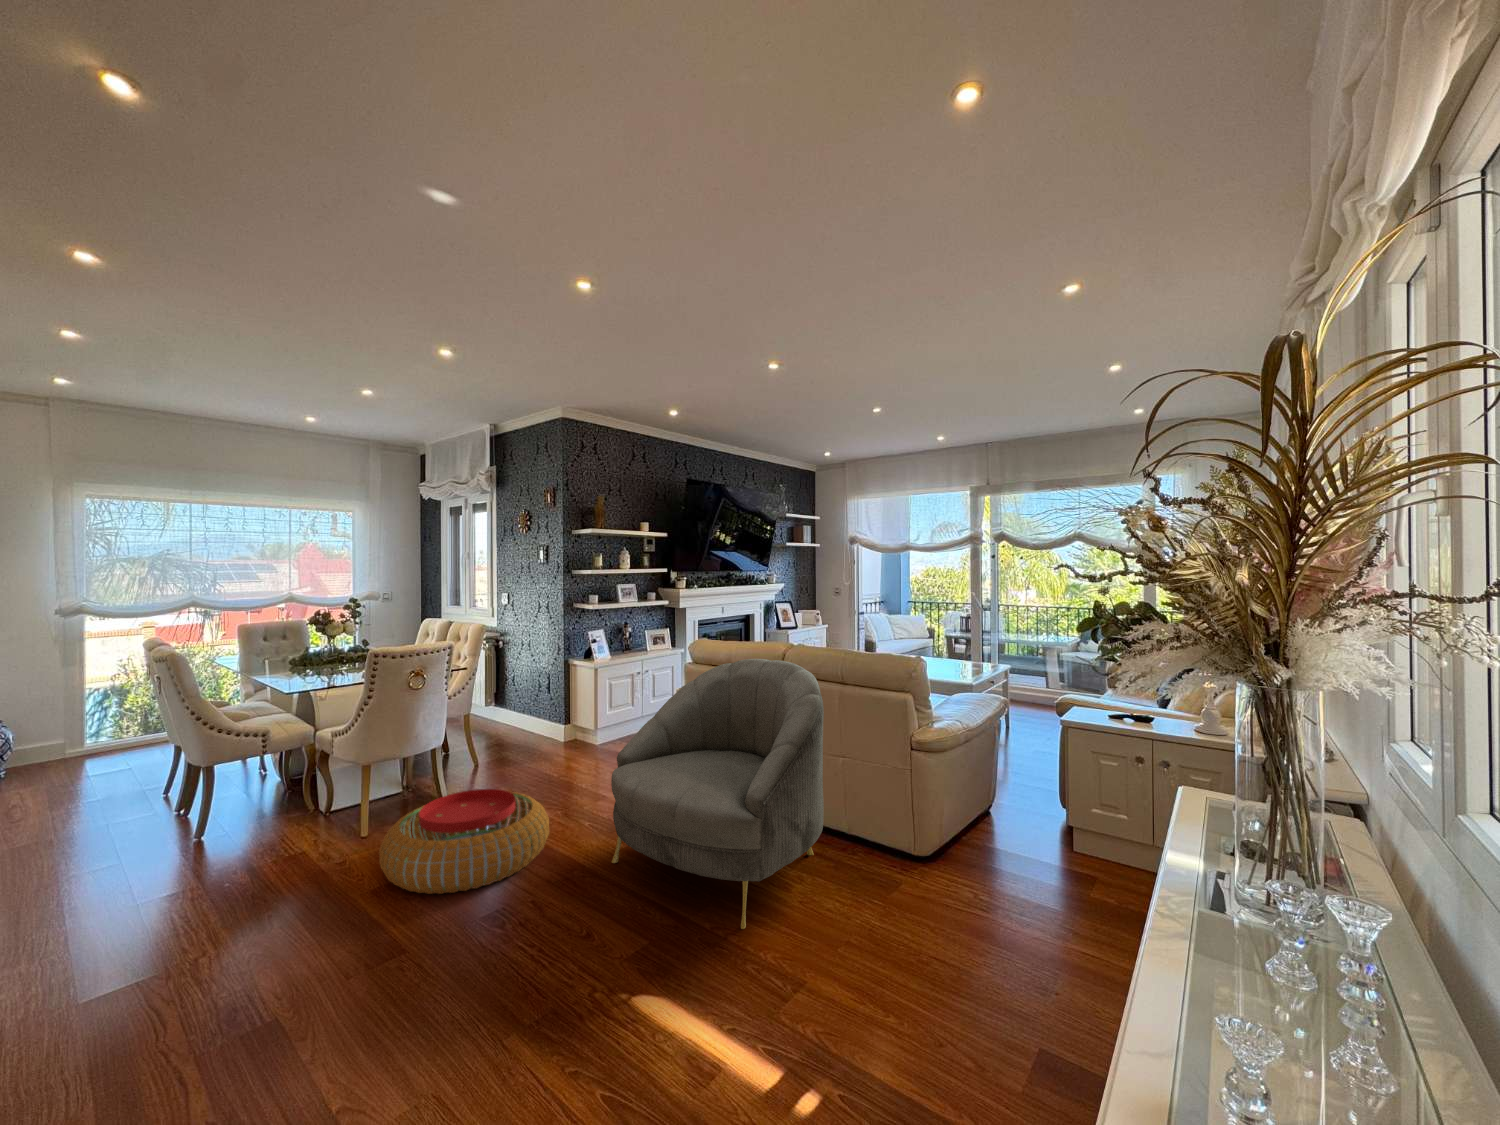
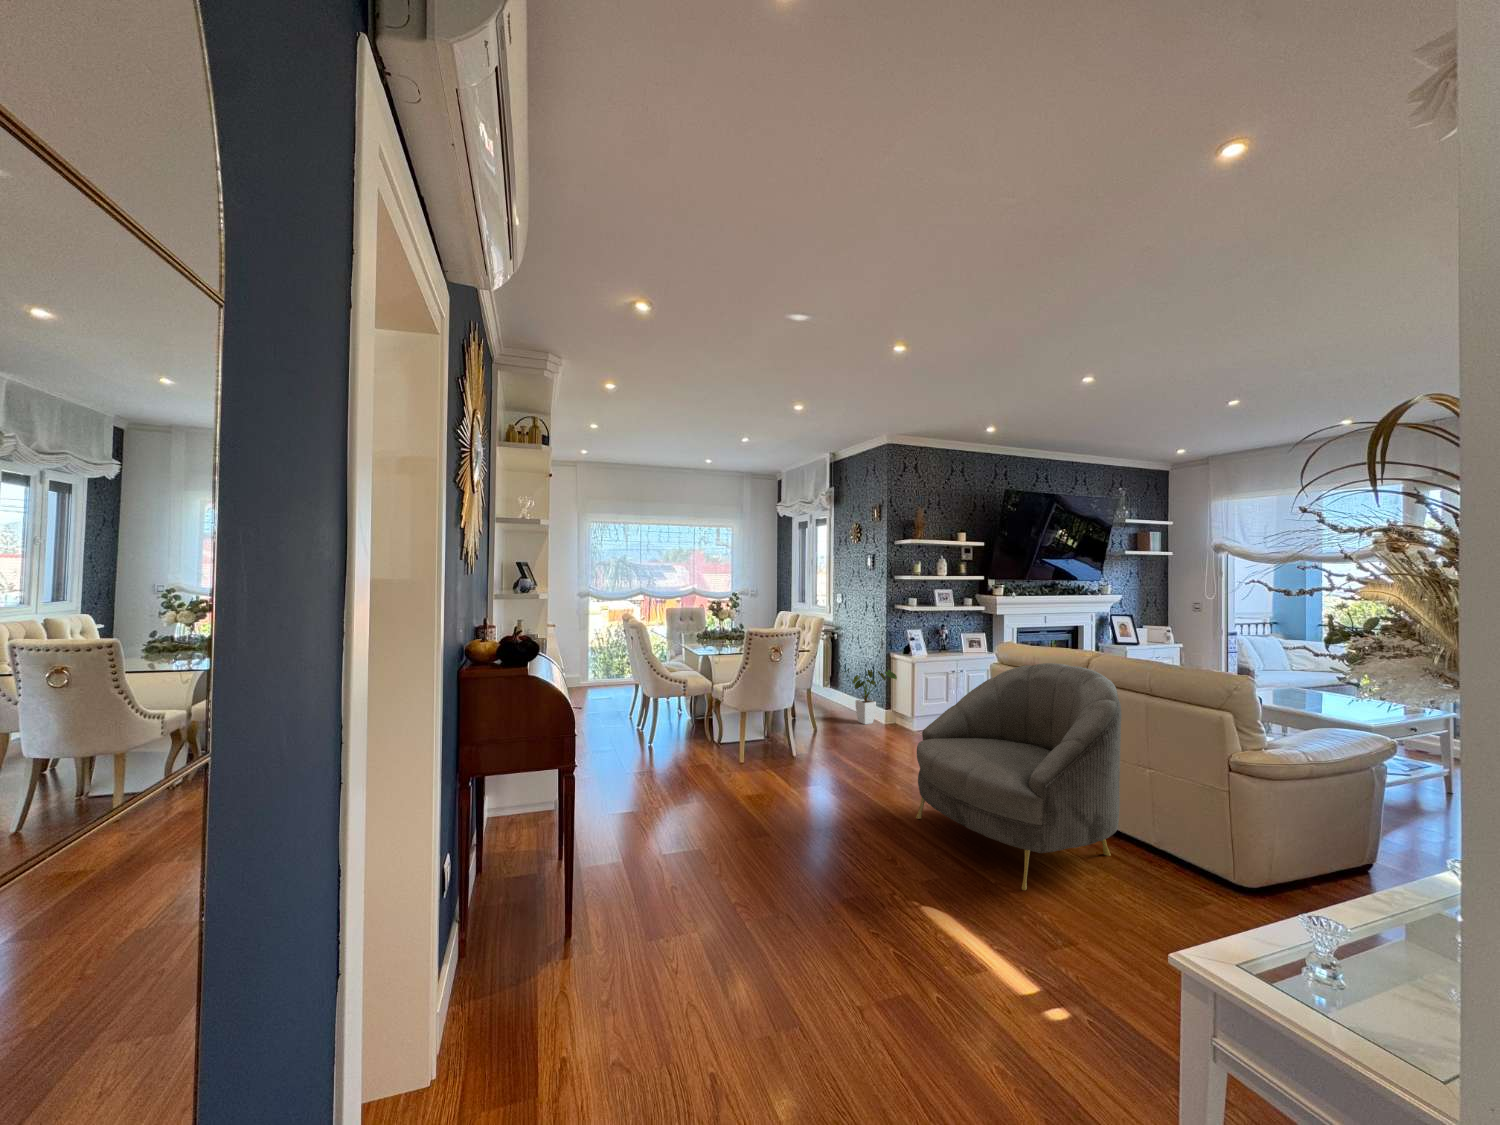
house plant: none [510,679,577,747] -> present [844,668,897,724]
pouf: present [379,789,549,894] -> none [752,742,868,811]

